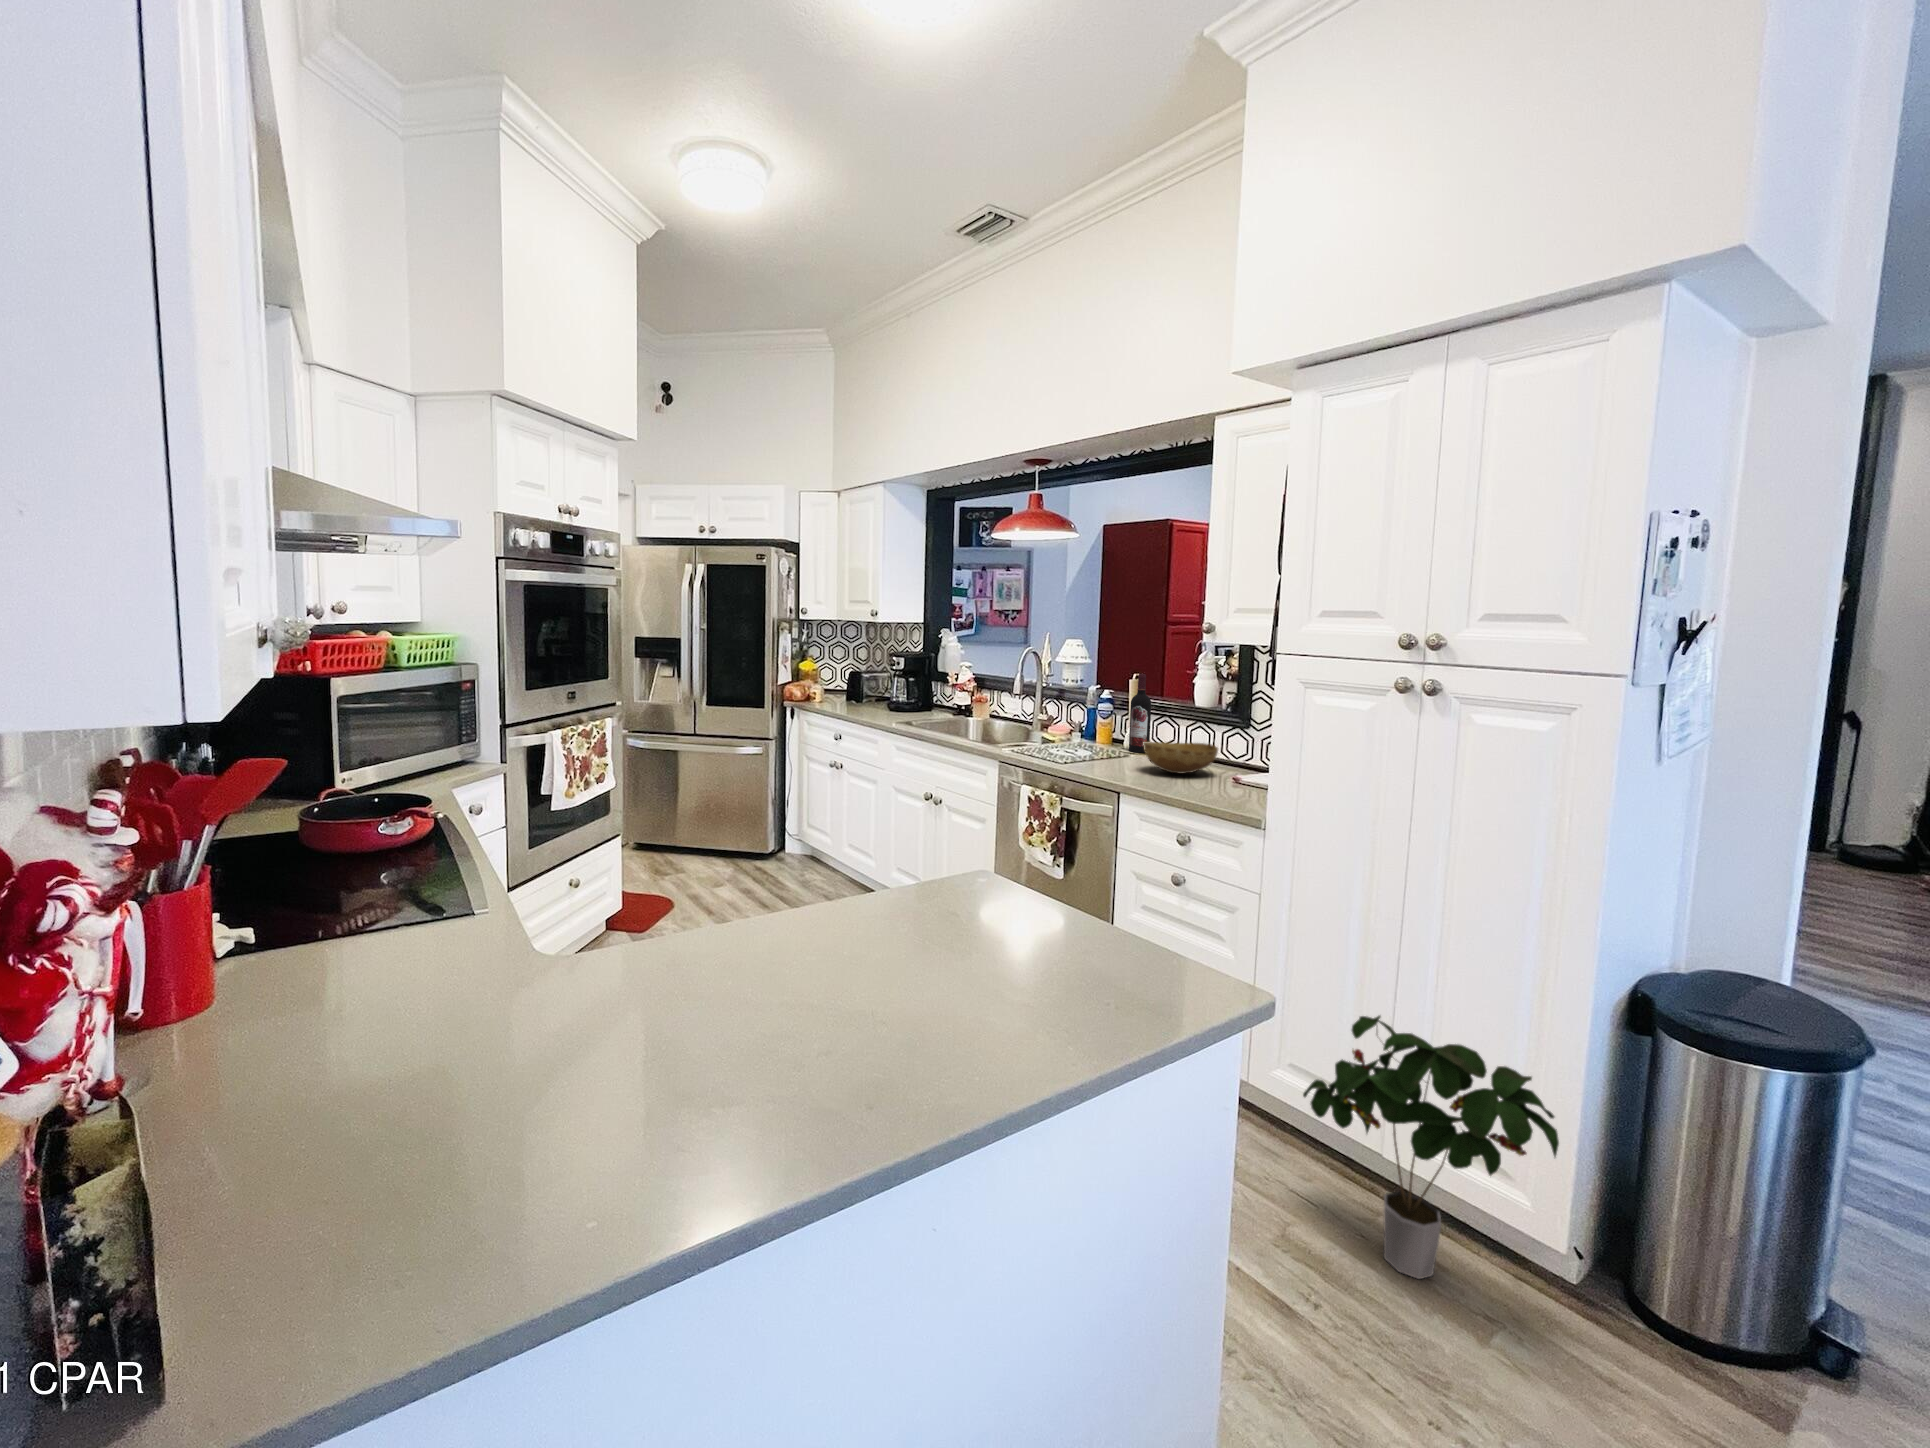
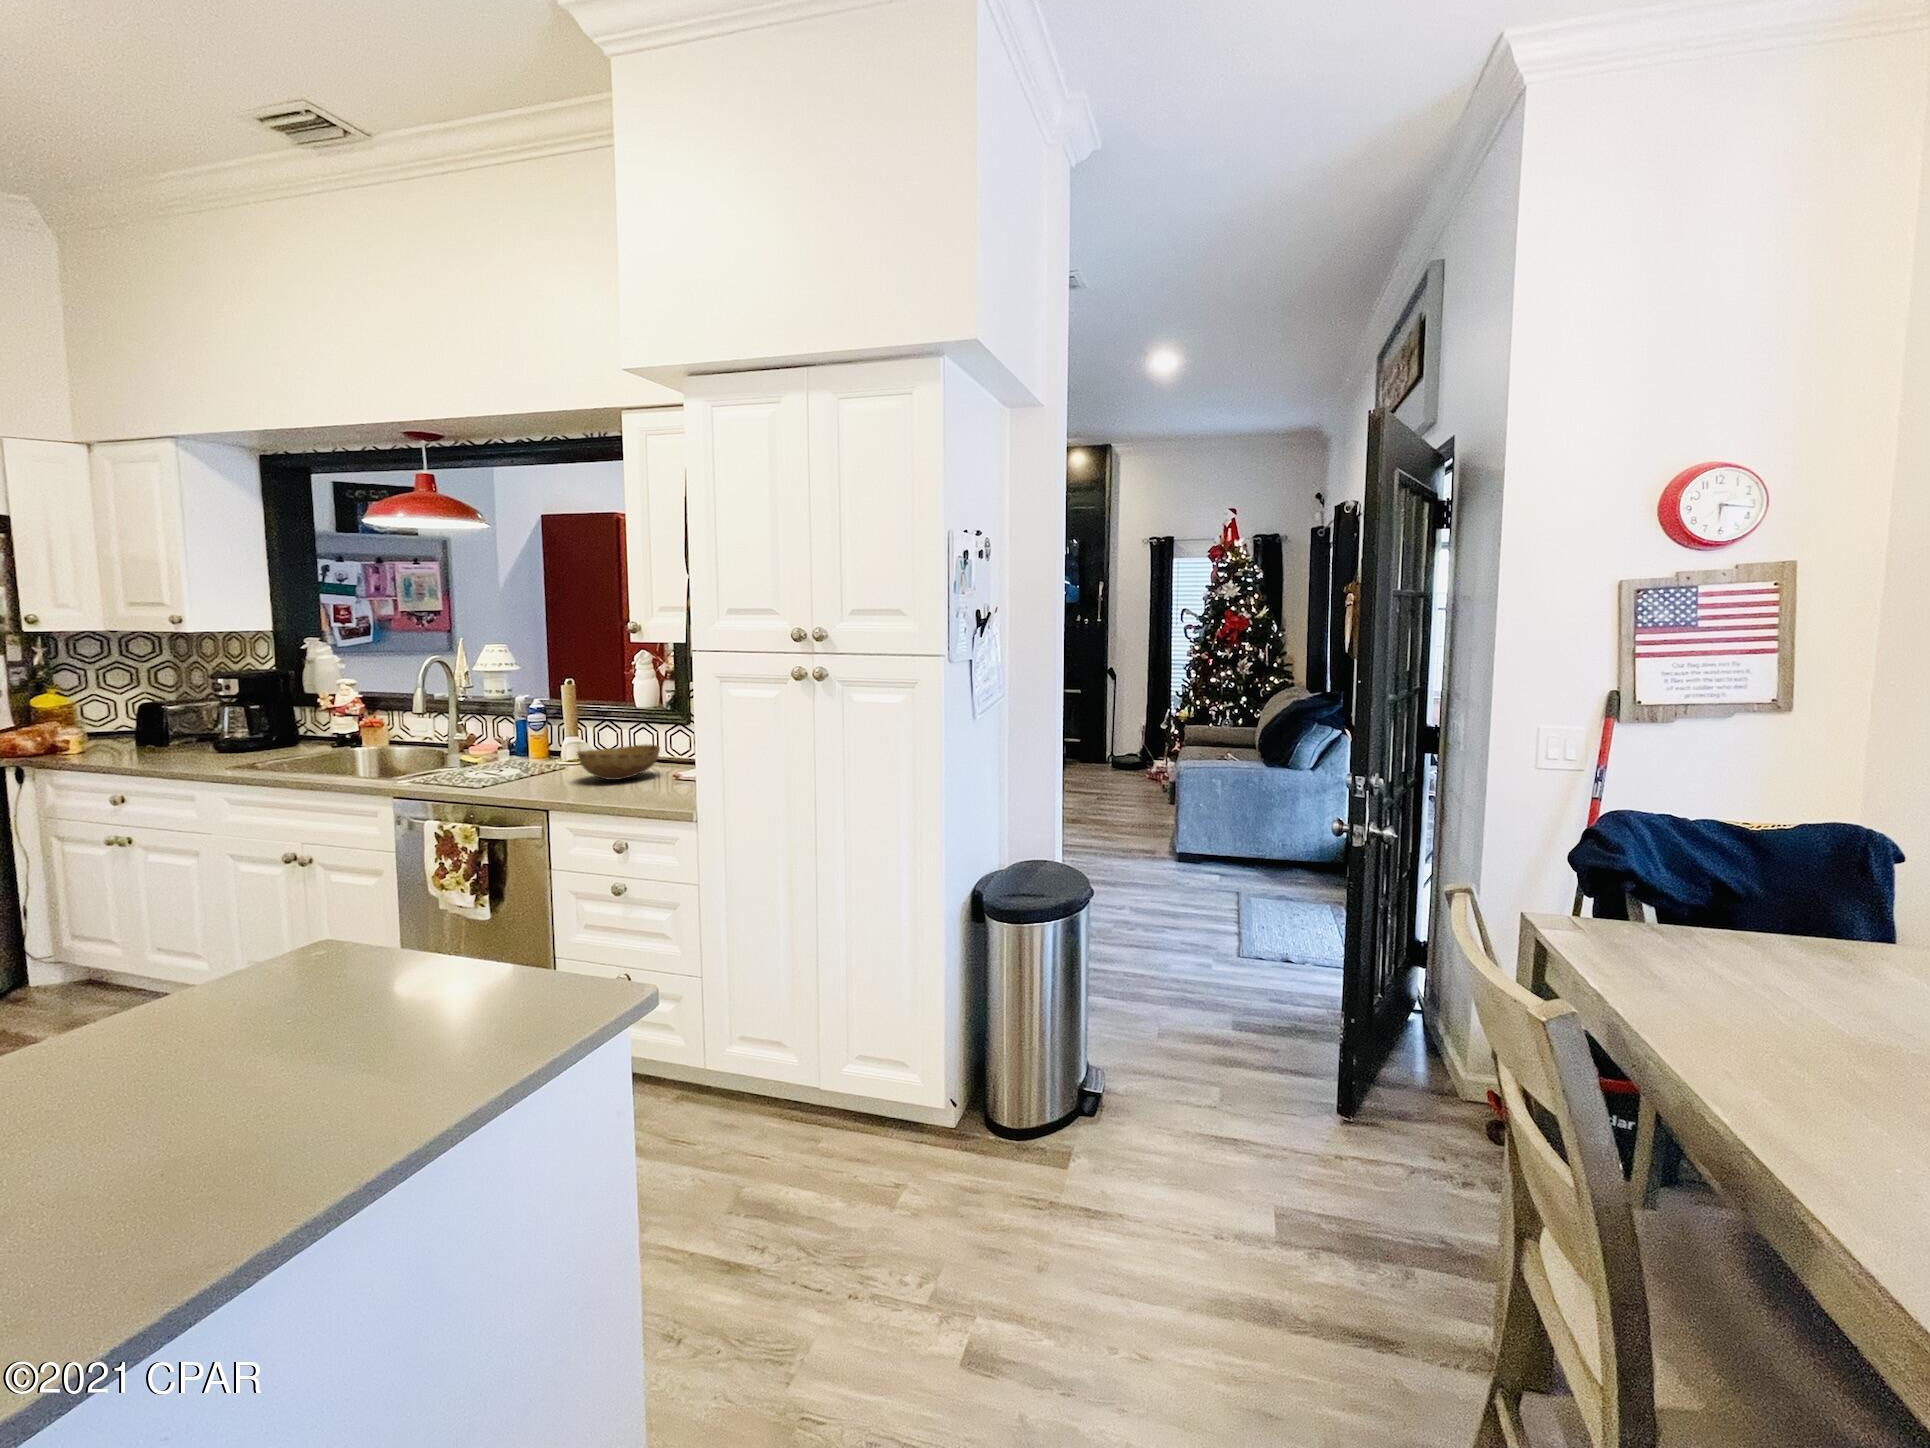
wine bottle: present [1129,674,1151,753] -> none [567,677,594,763]
potted plant: present [1303,1016,1559,1279] -> none [743,964,924,1178]

